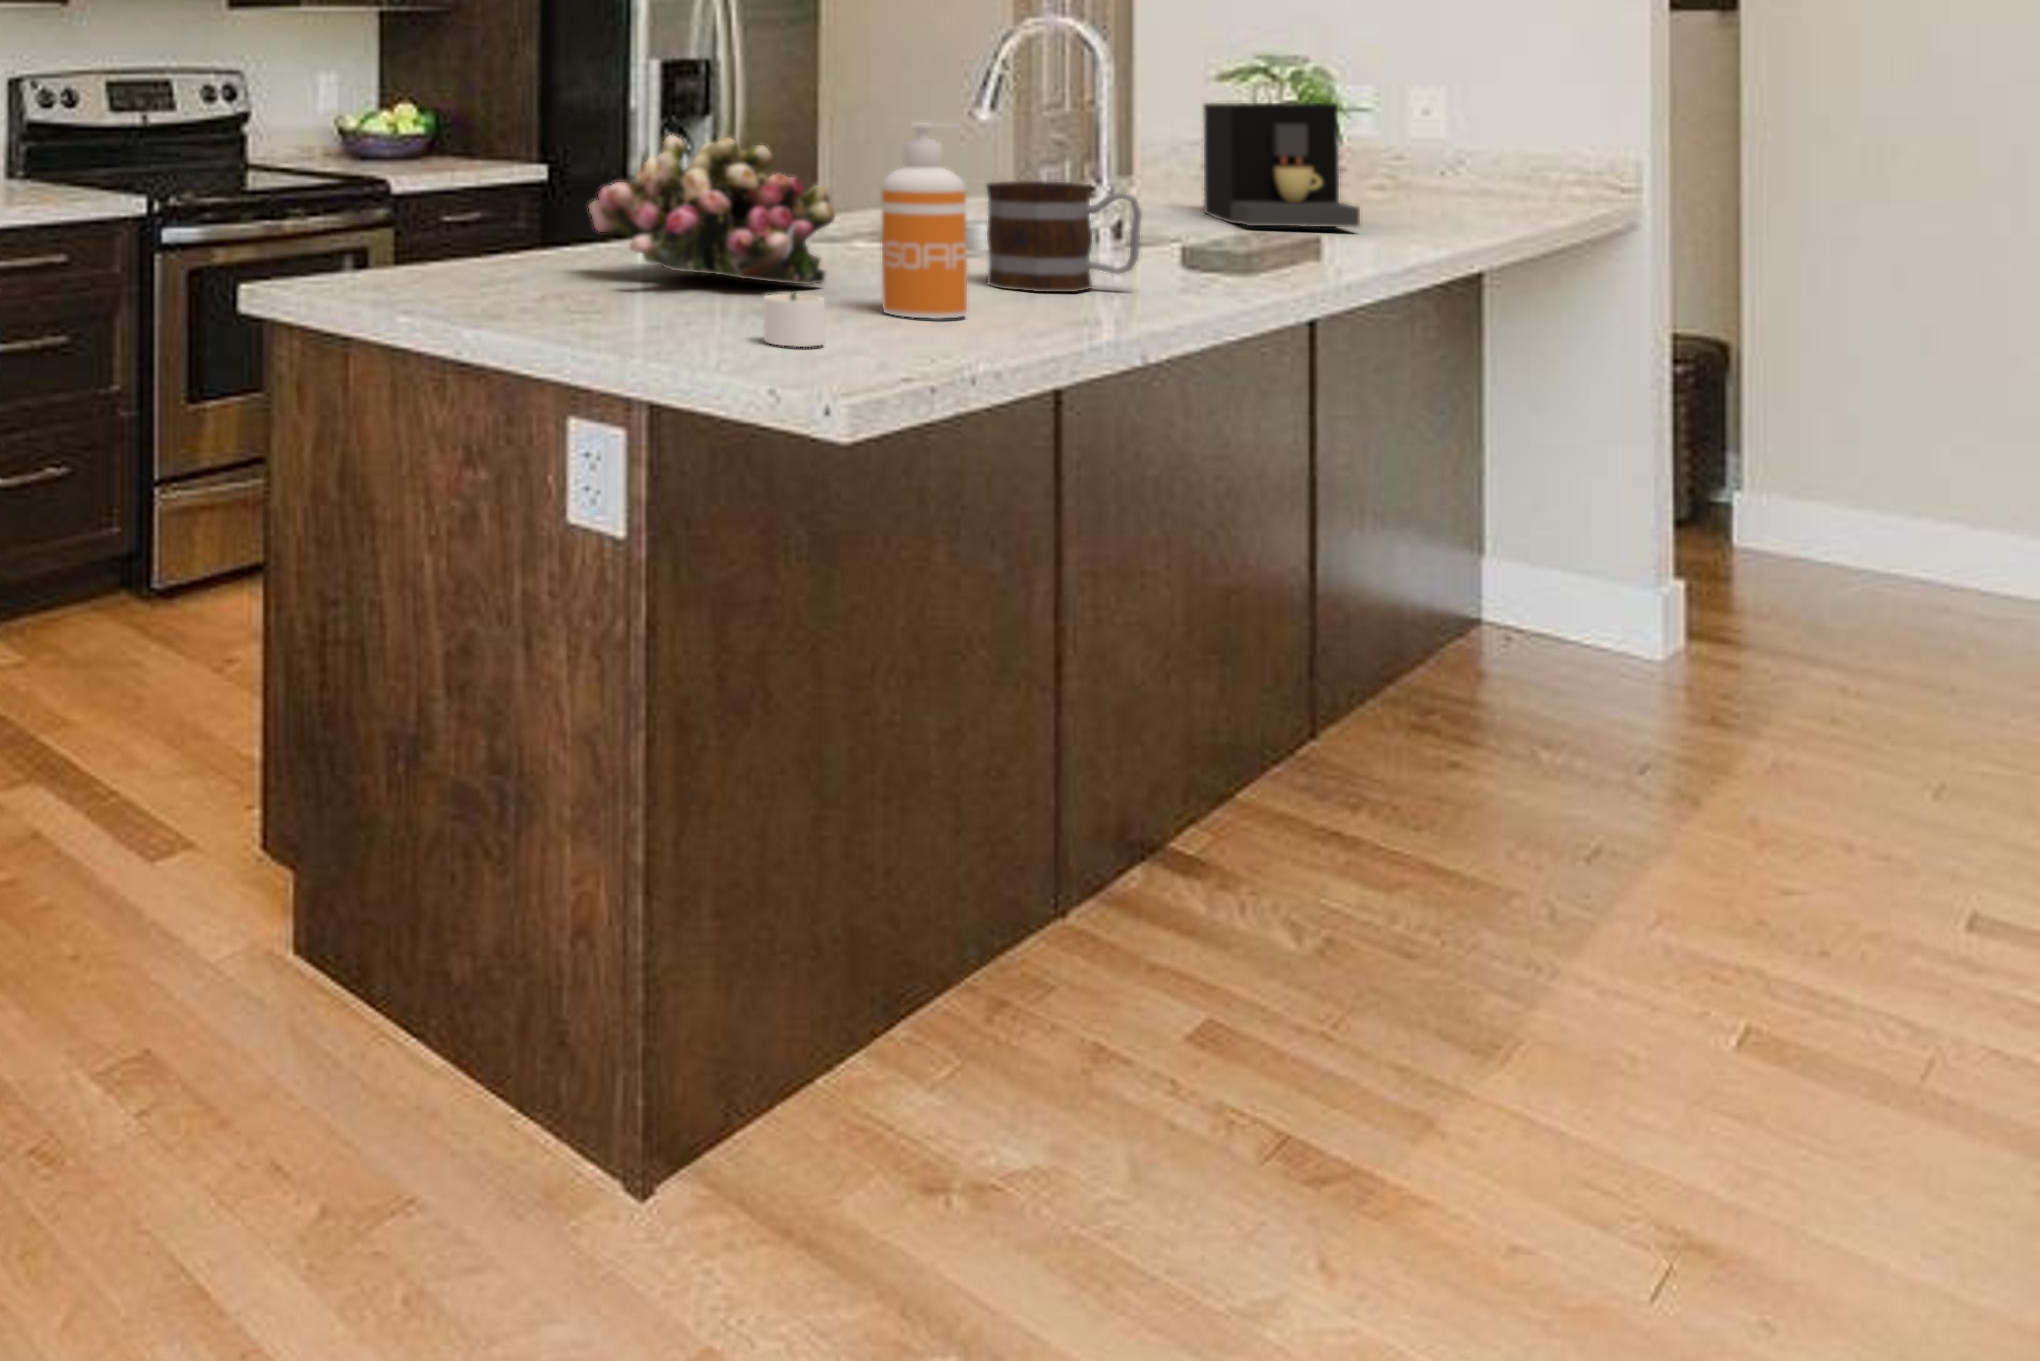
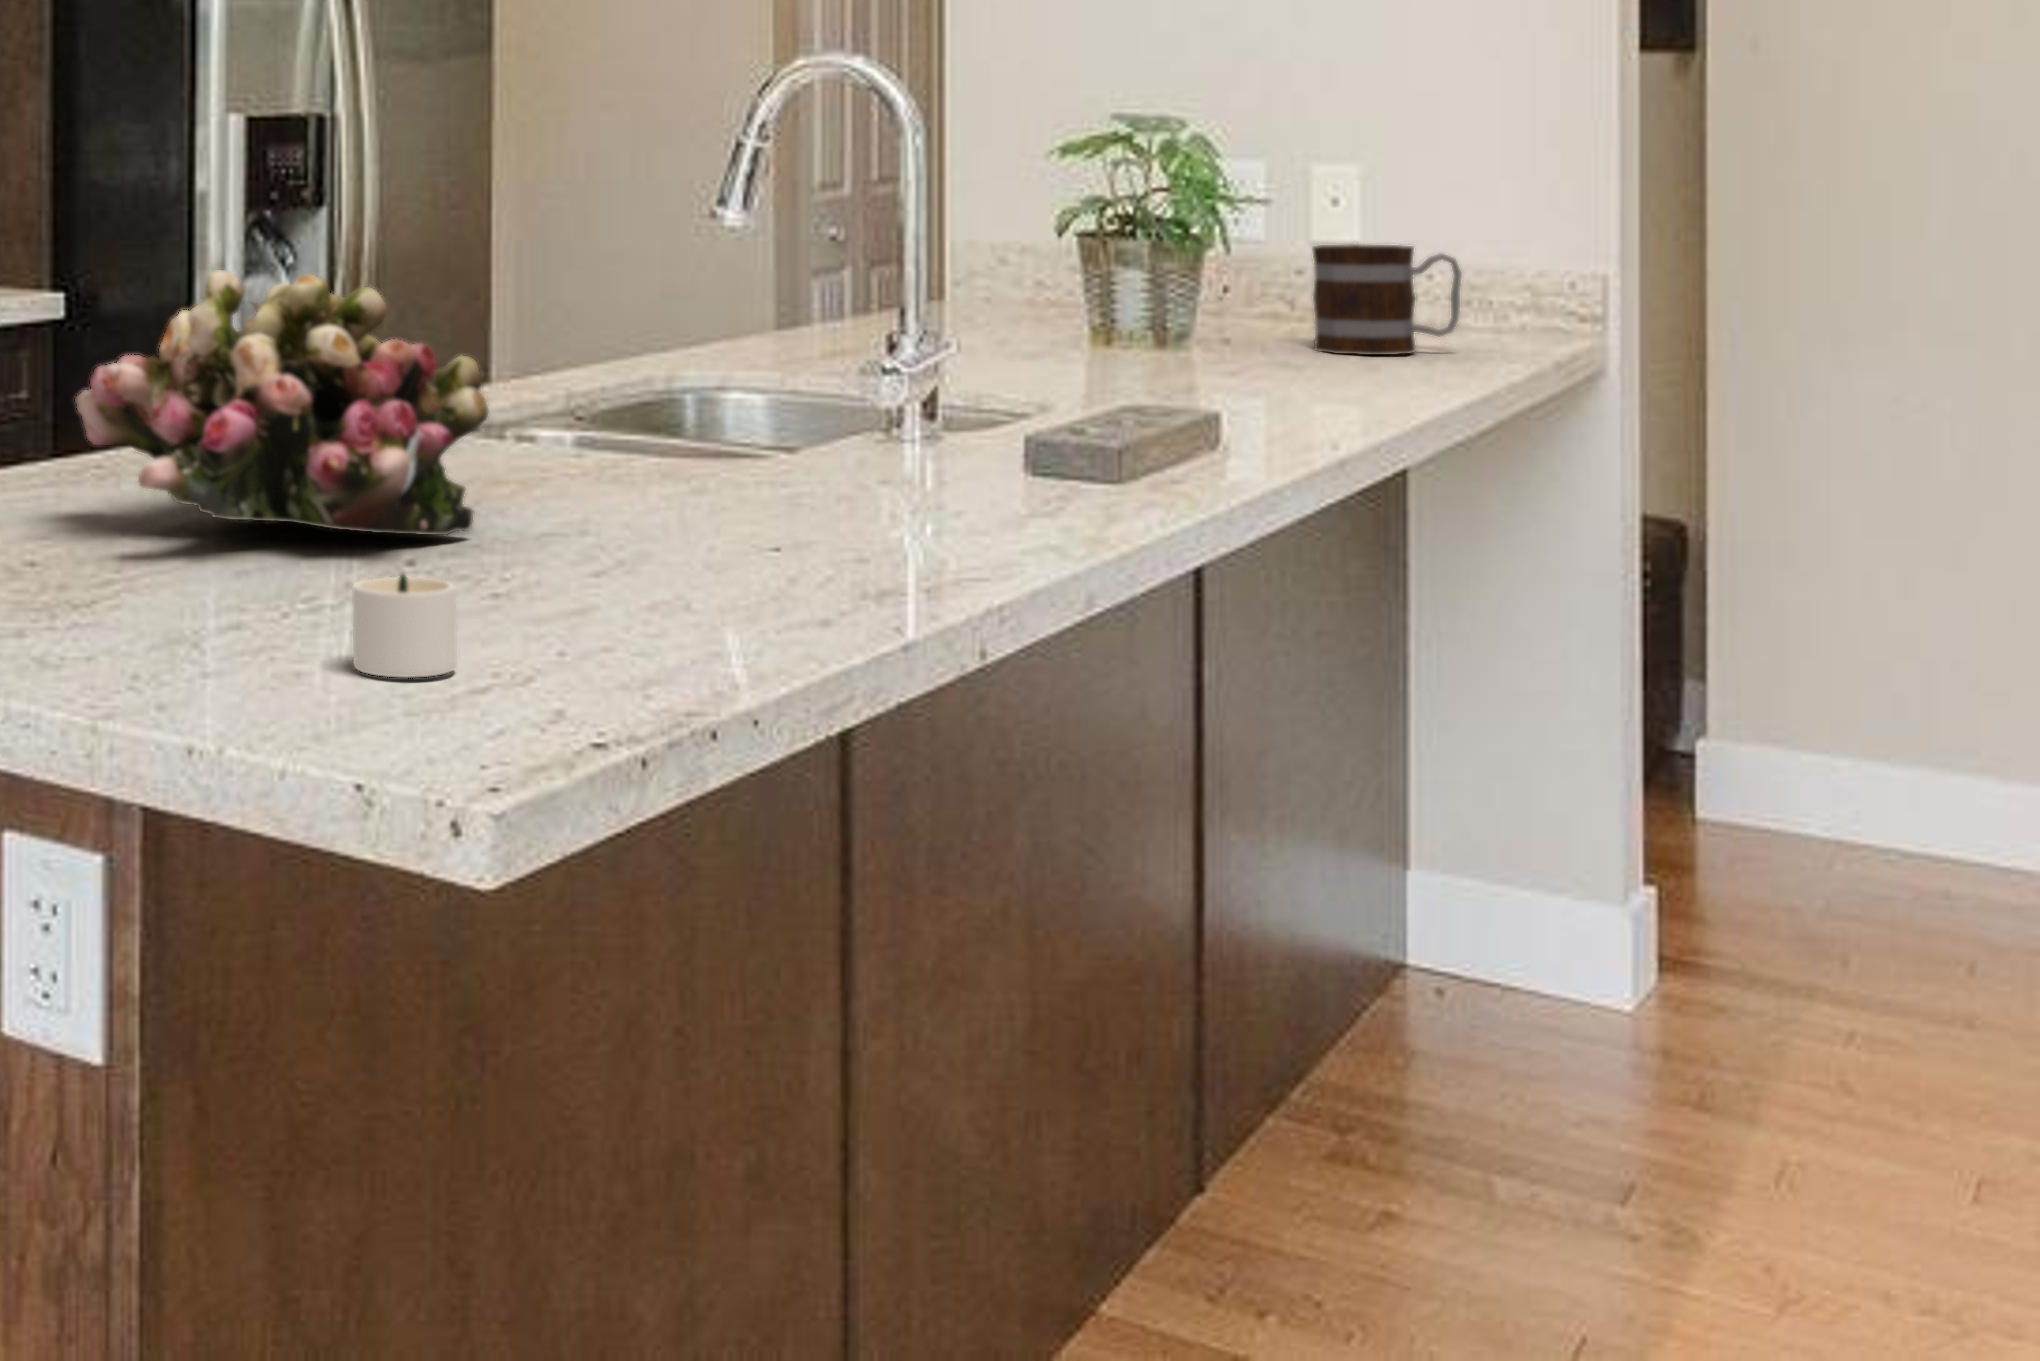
coffee maker: present [1203,103,1360,227] -> none [1047,193,1266,391]
soap dispenser: present [881,122,967,319] -> none [558,254,697,601]
mug: present [987,181,1142,292] -> present [1312,244,1461,355]

